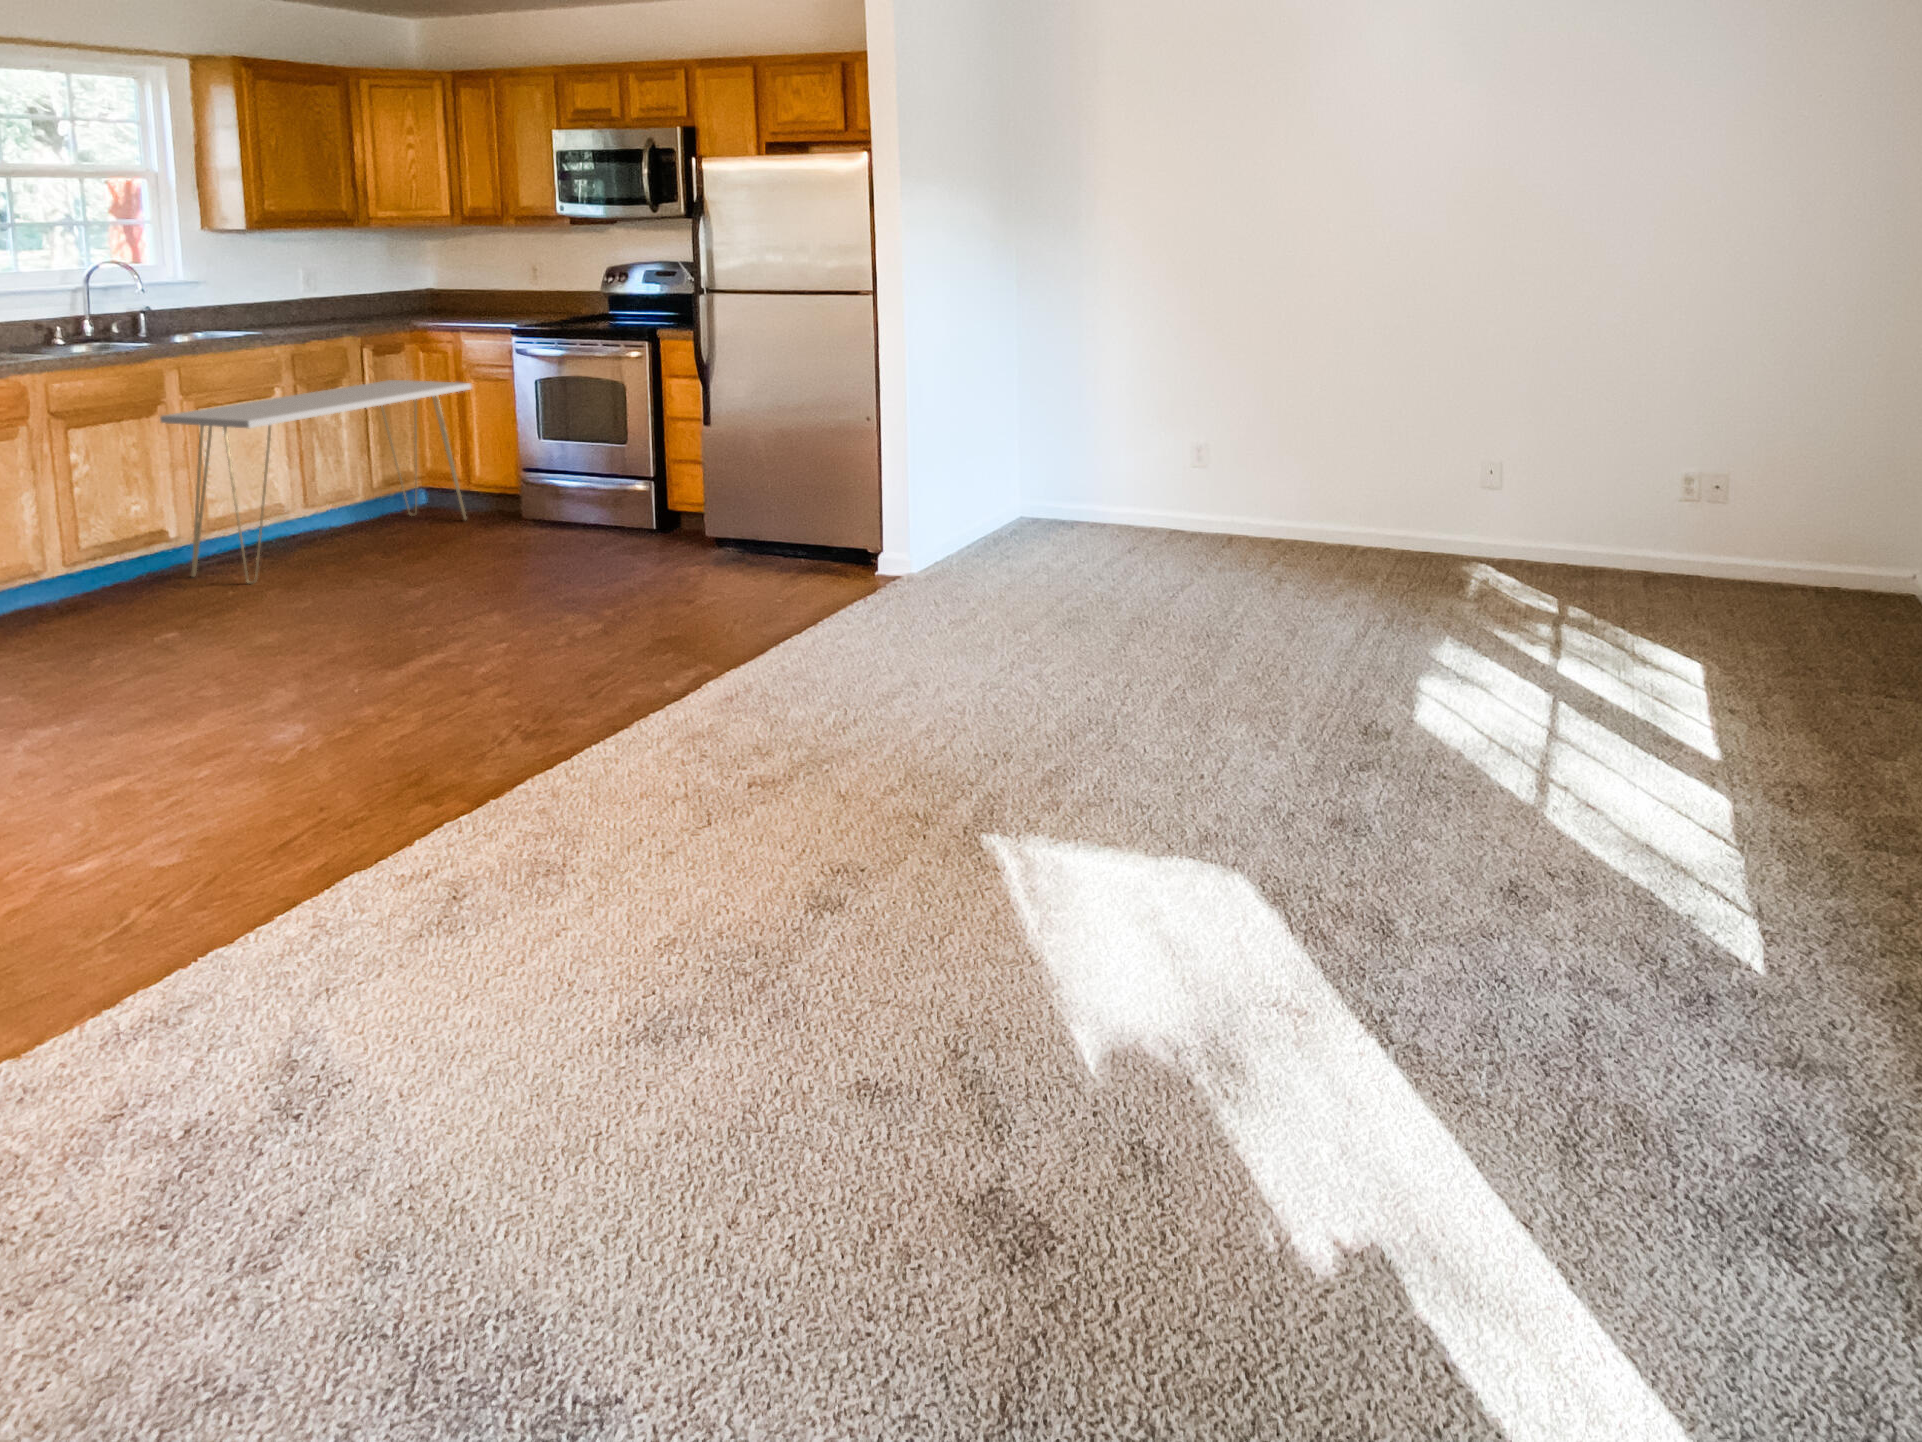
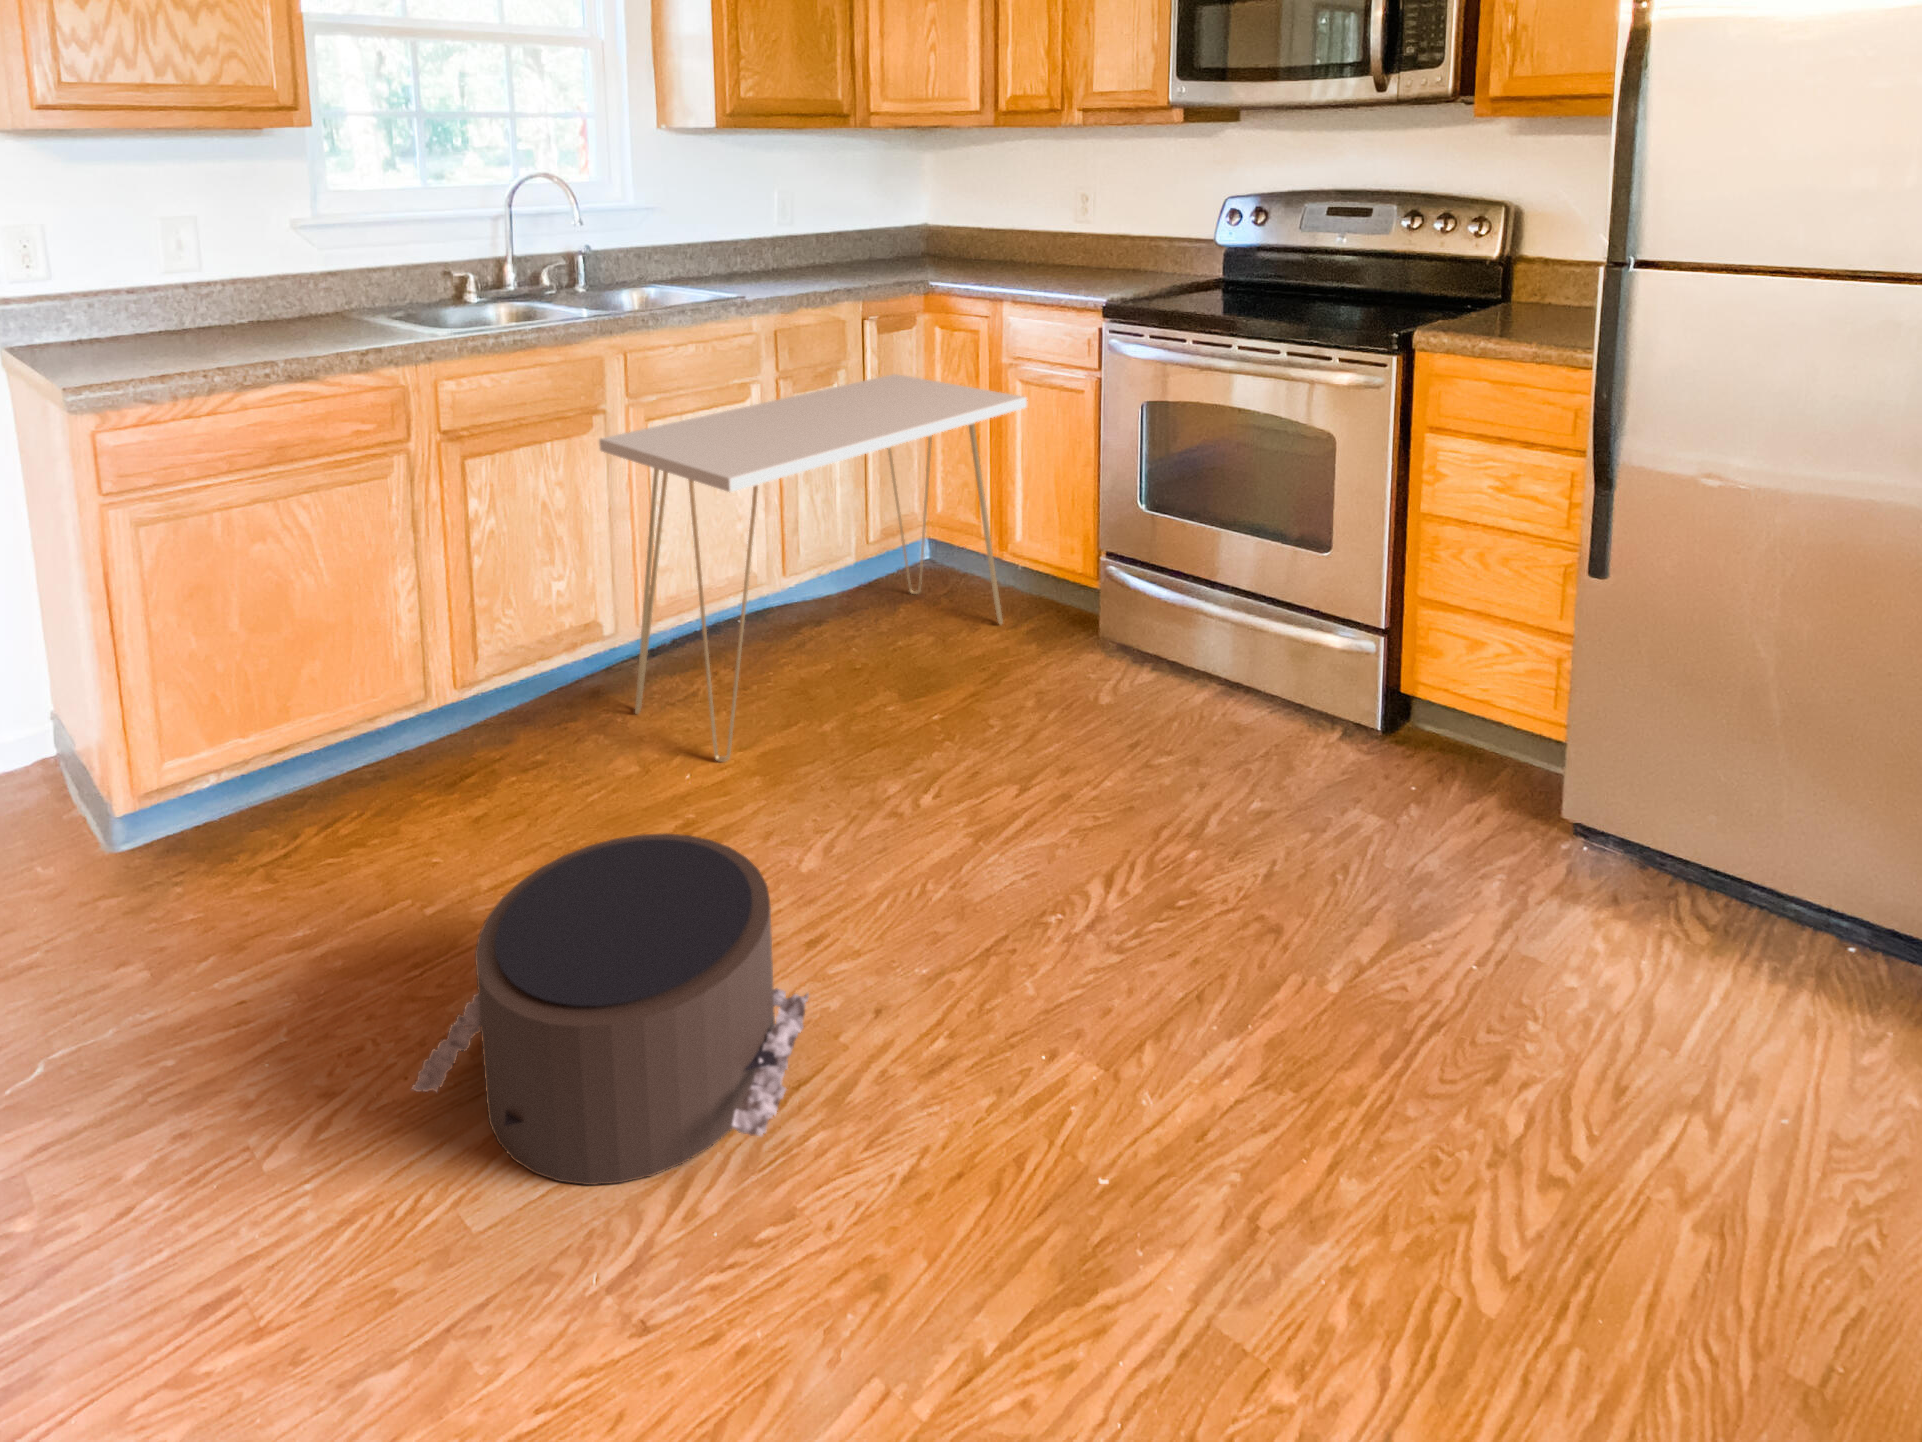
pouf: none [63,568,283,679] -> present [412,833,809,1185]

